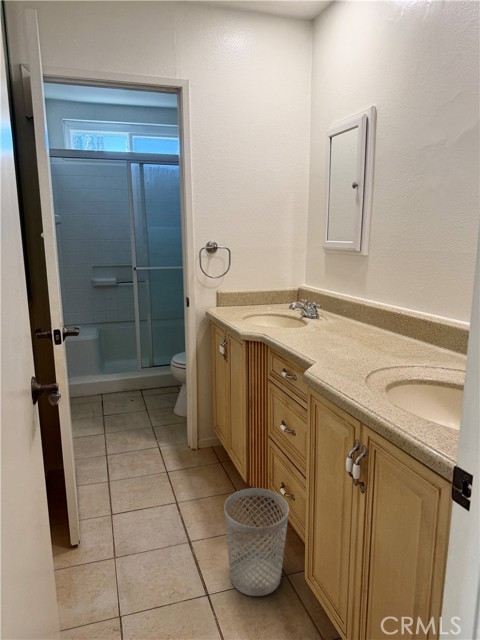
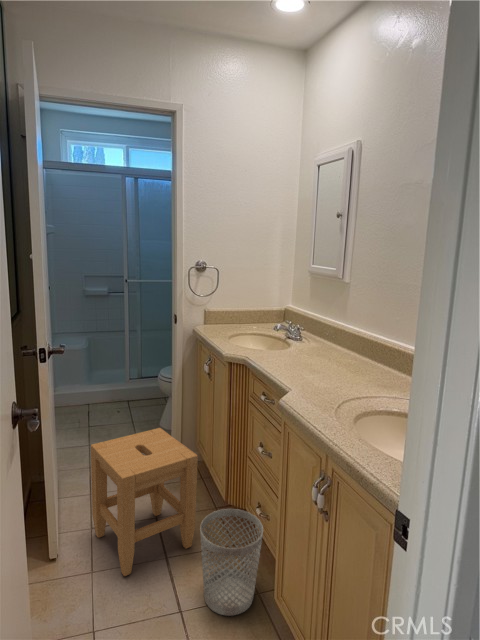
stool: none [109,411,218,560] -> present [91,428,198,576]

